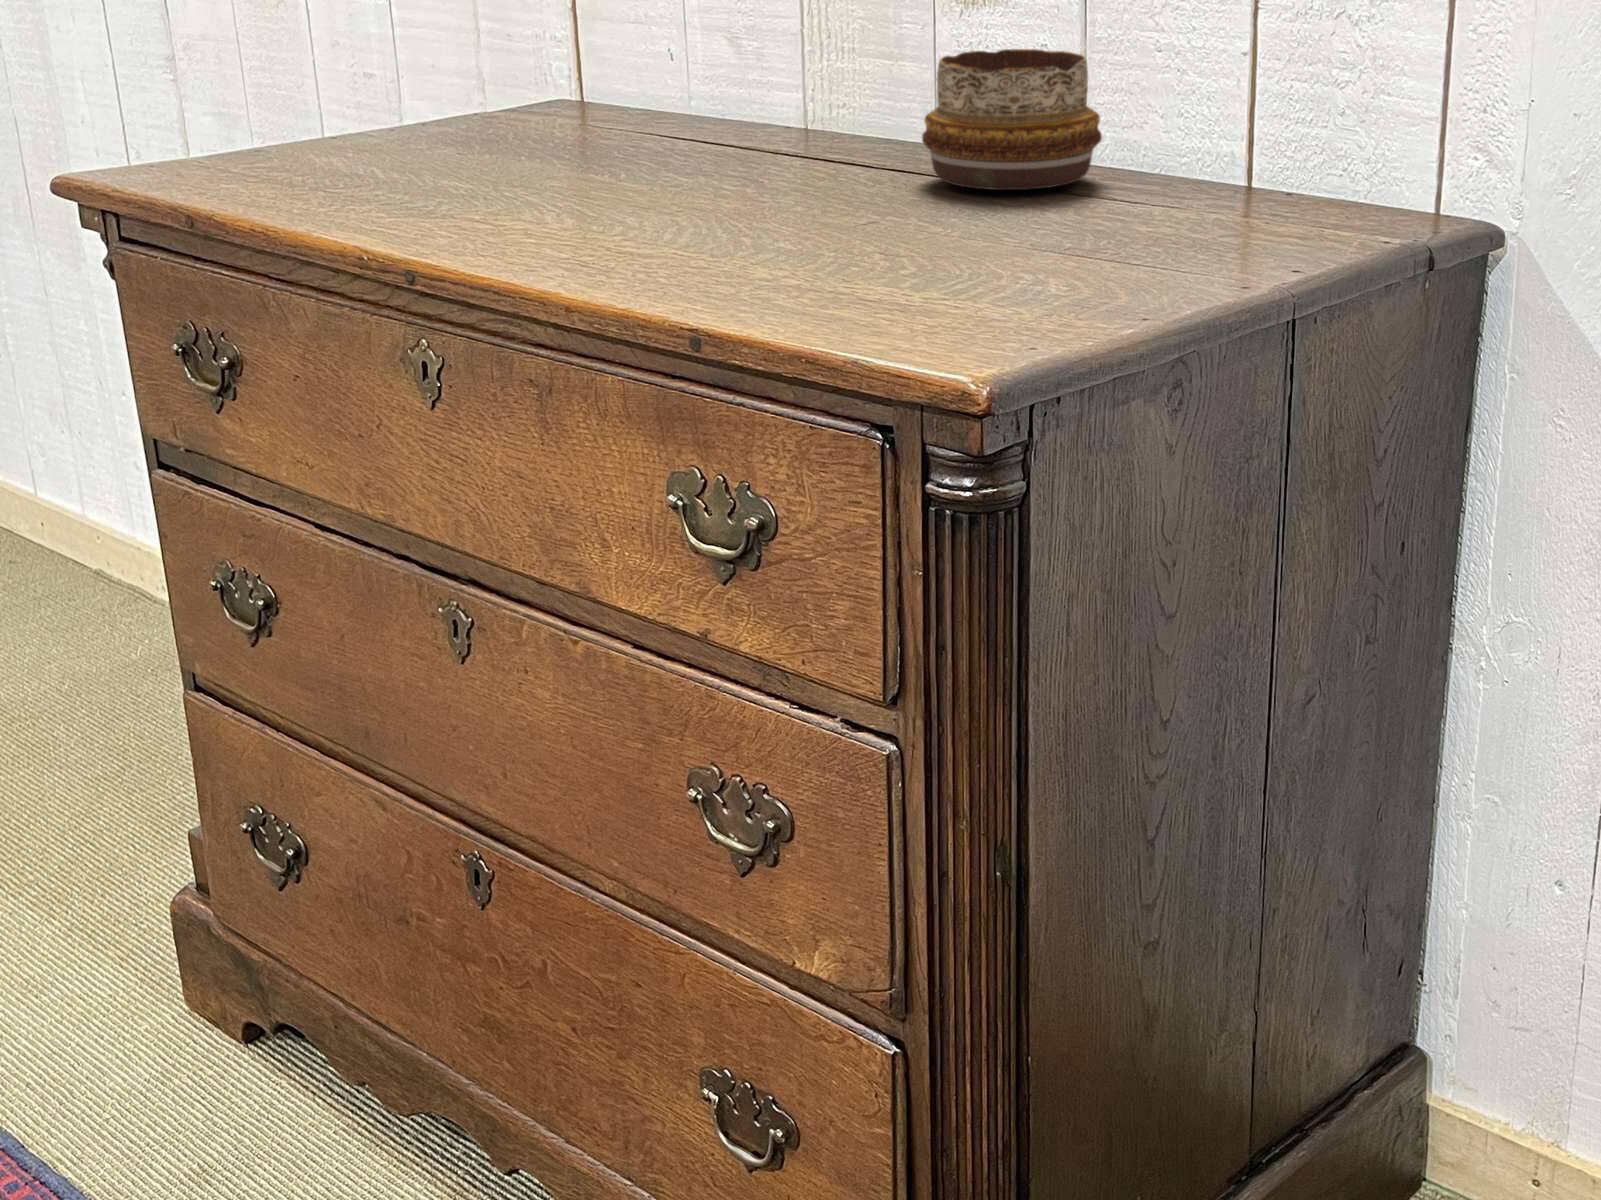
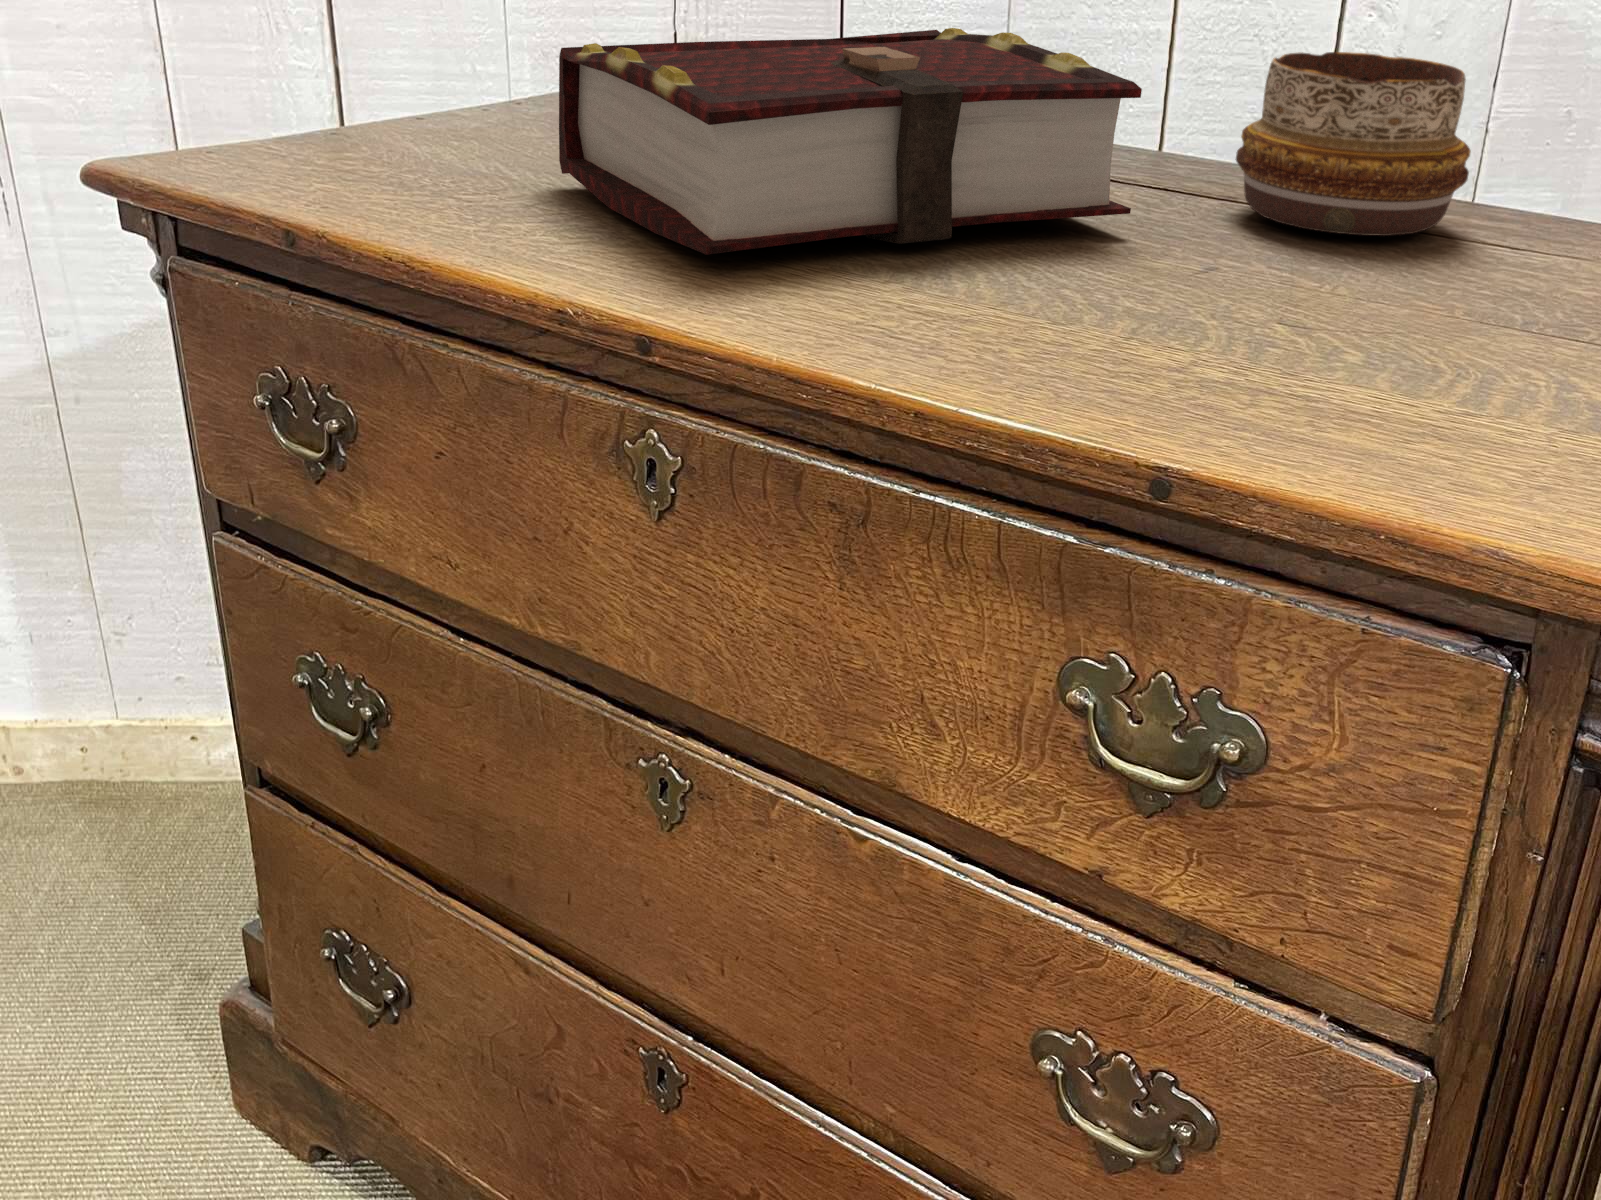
book: none [399,44,820,214] -> present [559,28,1142,255]

